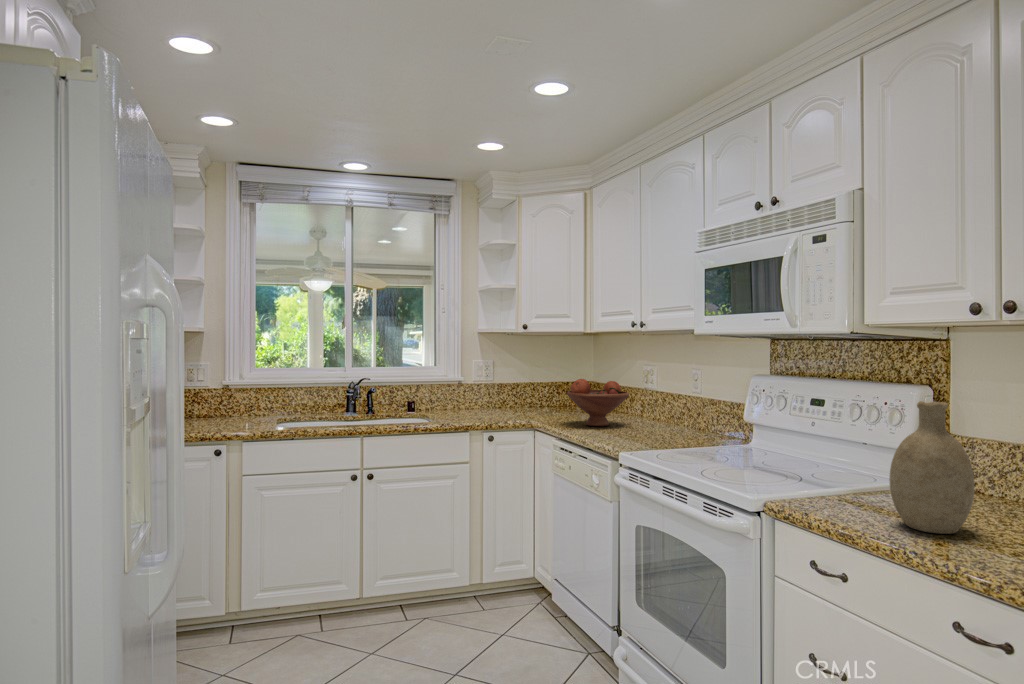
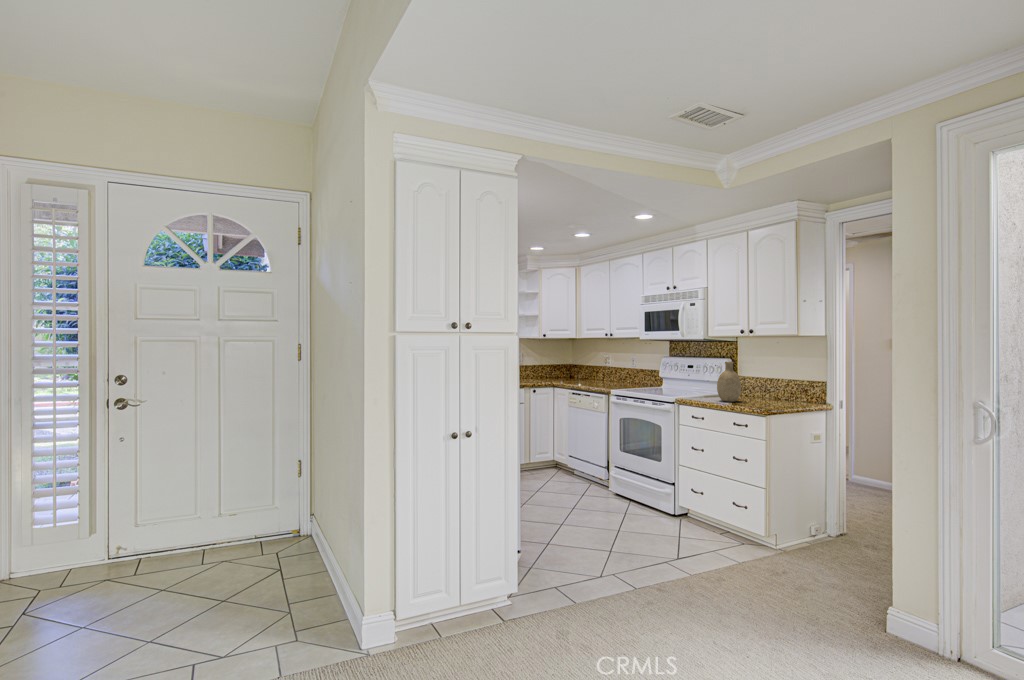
fruit bowl: present [567,379,629,426] -> none [573,361,603,384]

